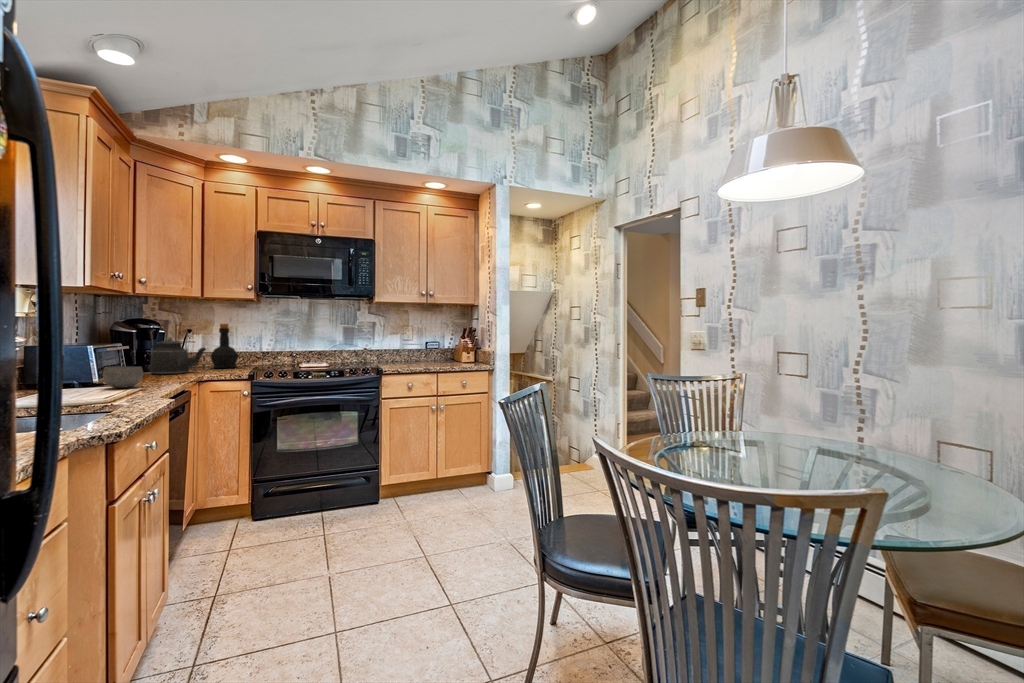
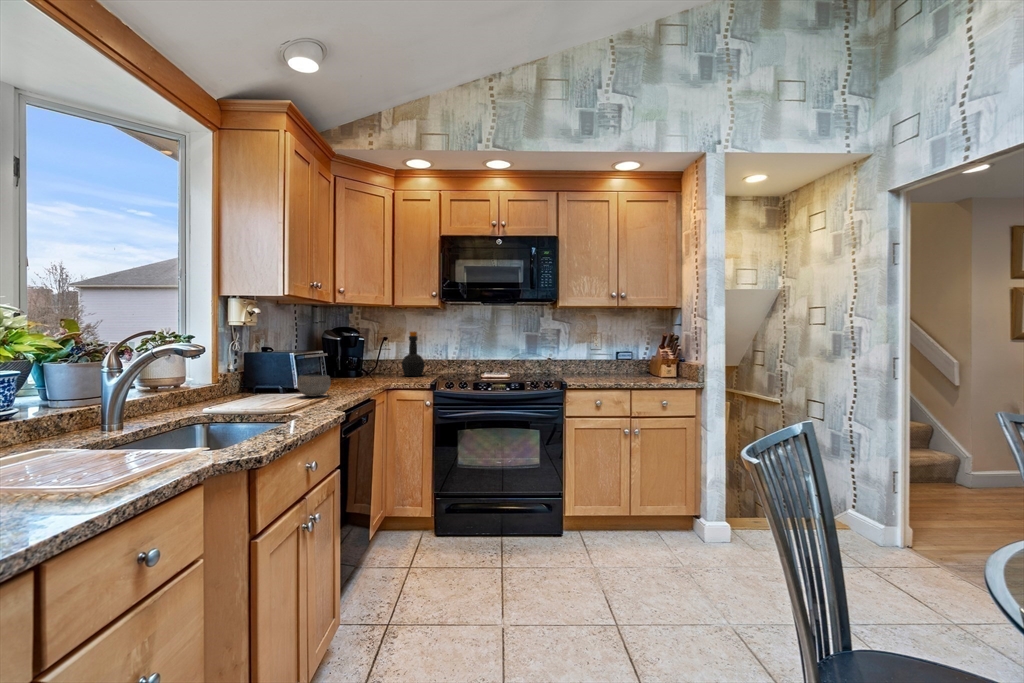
kettle: present [150,330,206,374] -> none [348,338,395,381]

